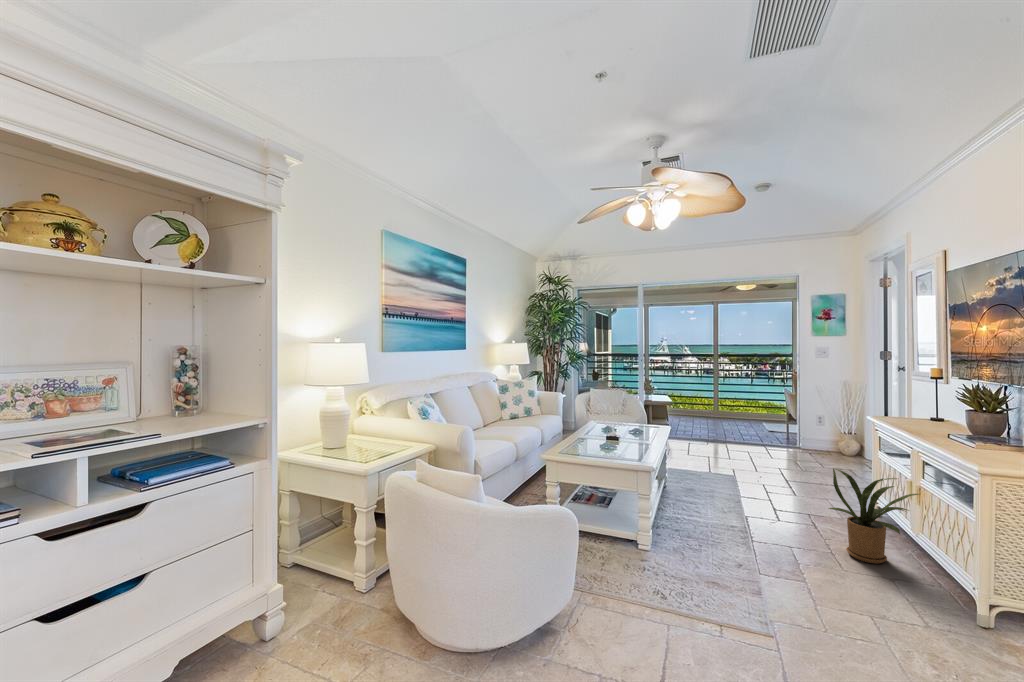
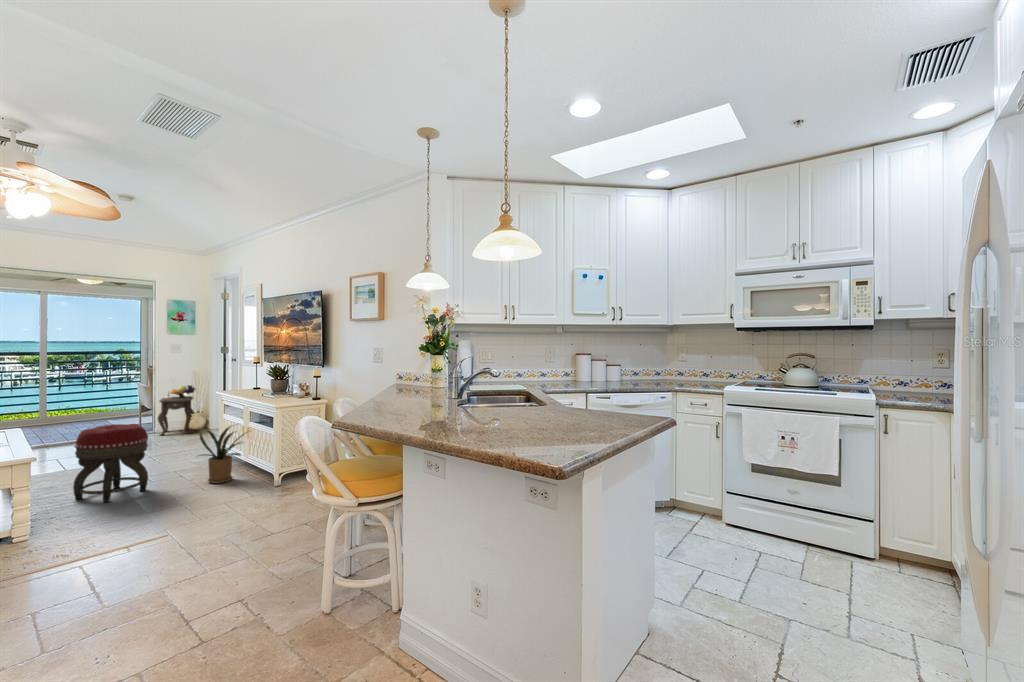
side table: none [802,396,849,458] -> present [158,385,195,436]
footstool: none [700,441,770,533] -> present [73,424,148,502]

